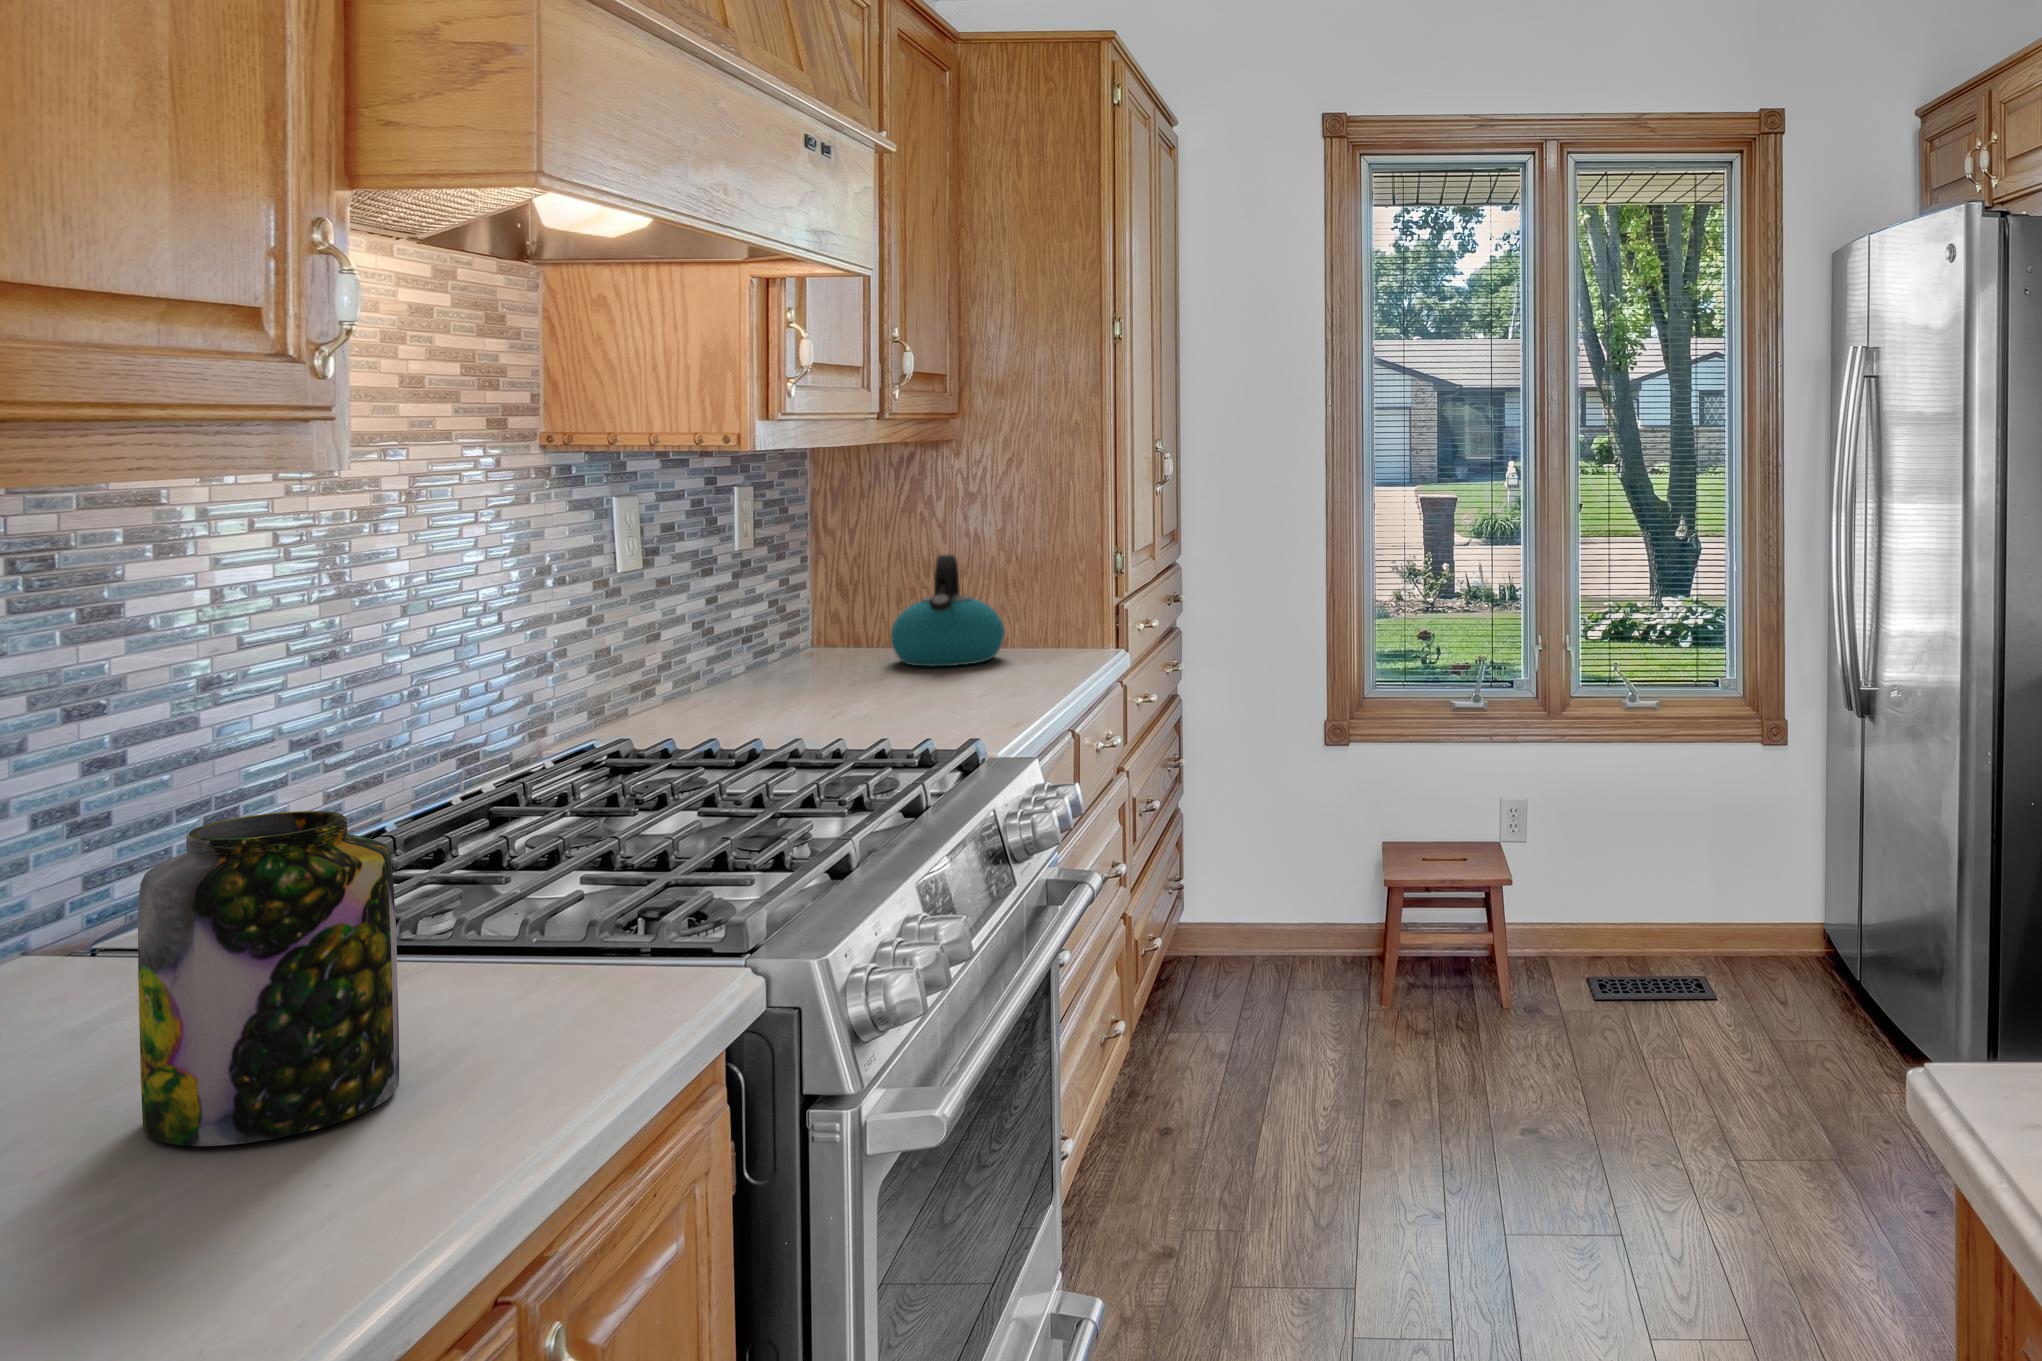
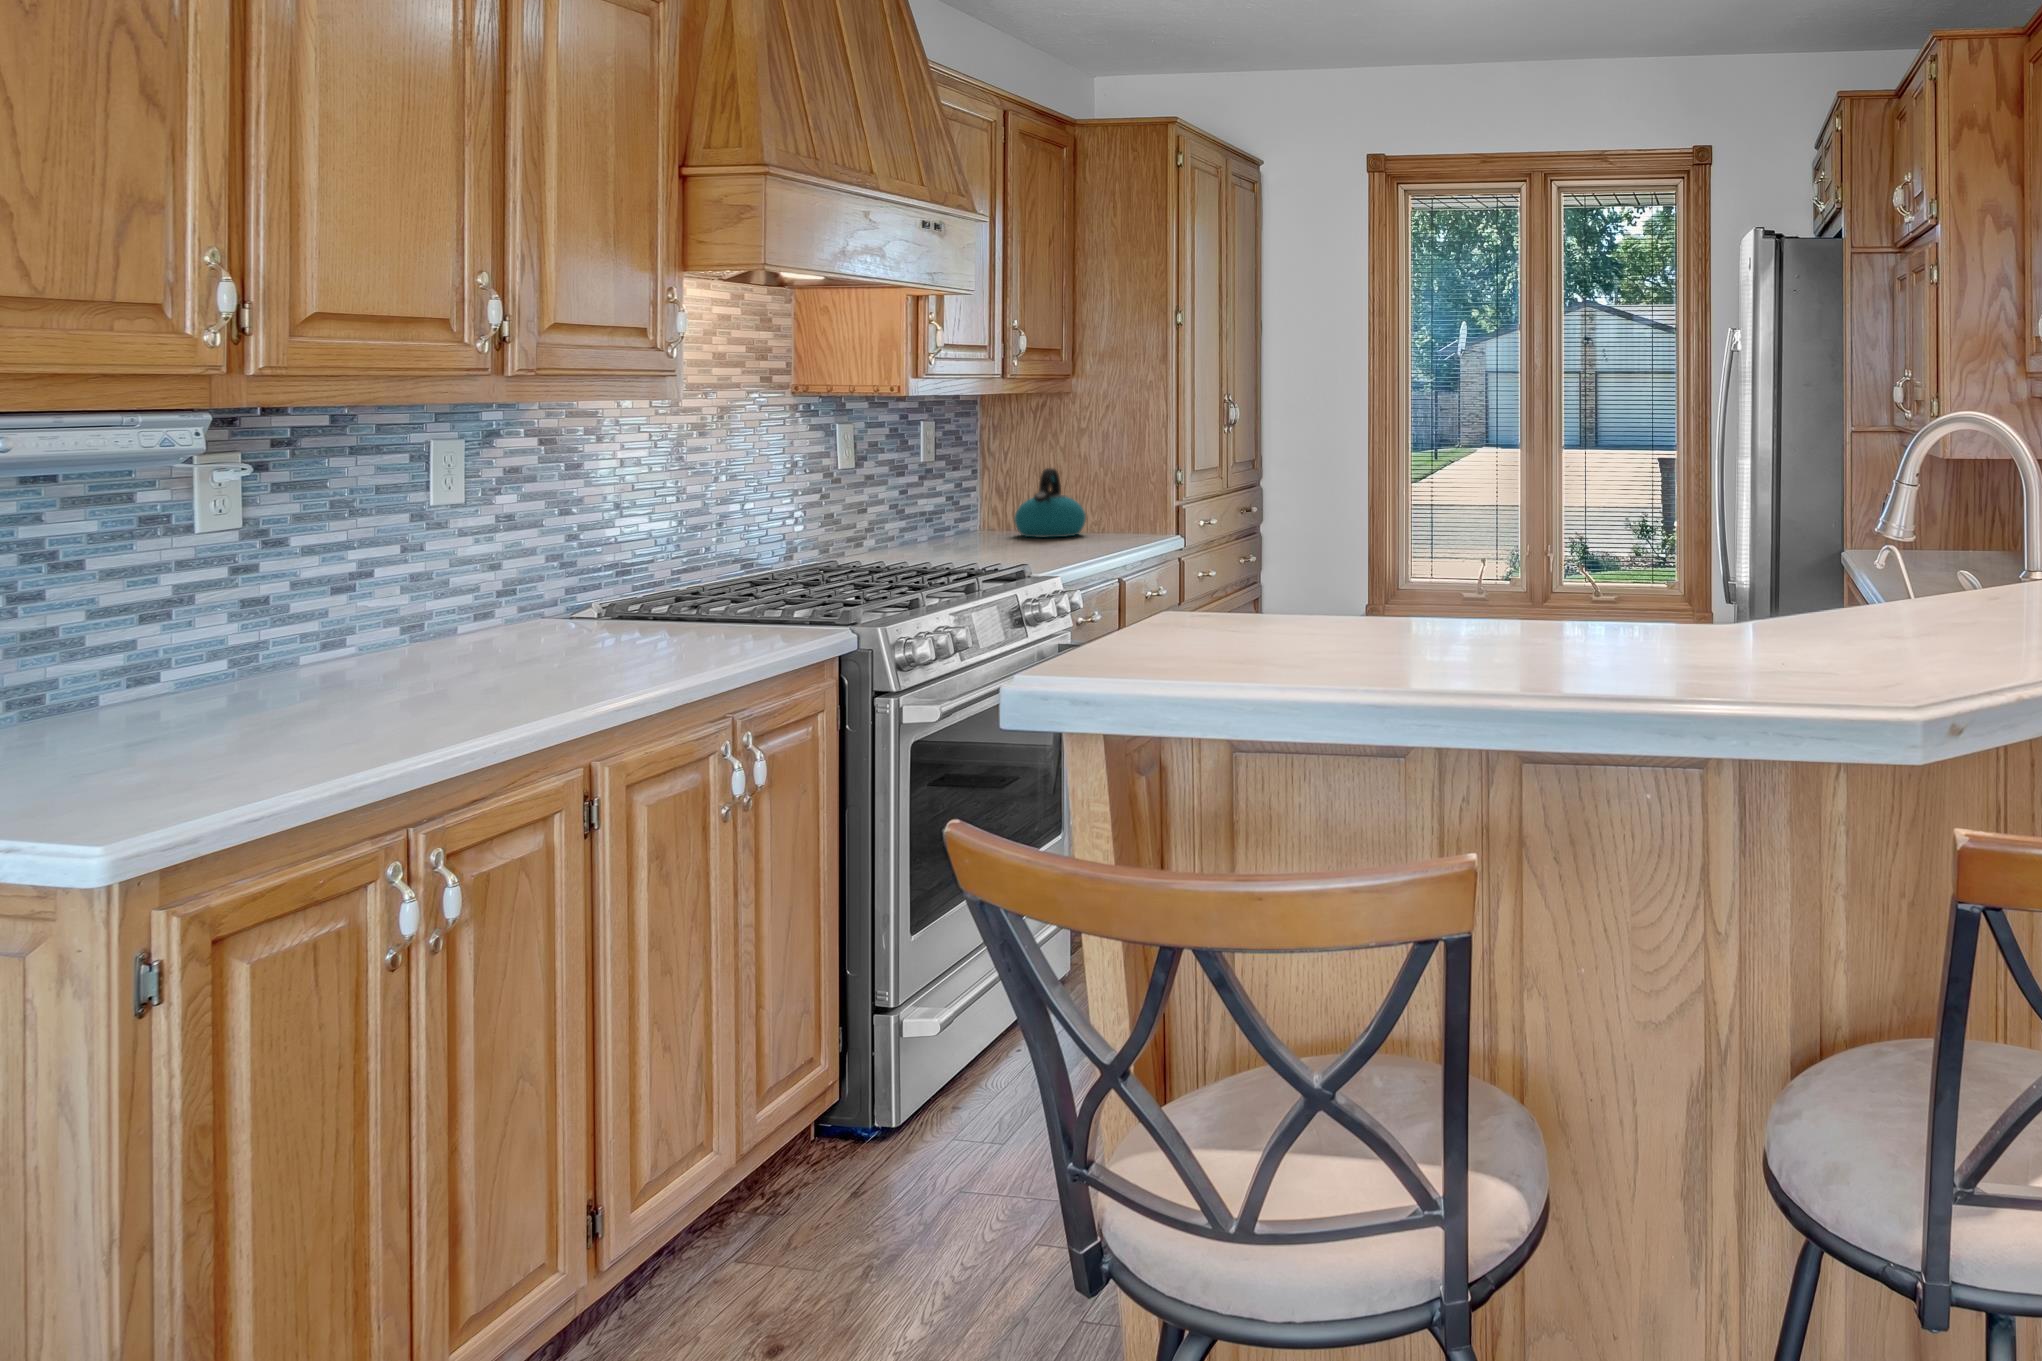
jar: present [138,811,399,1146] -> none [588,537,685,660]

